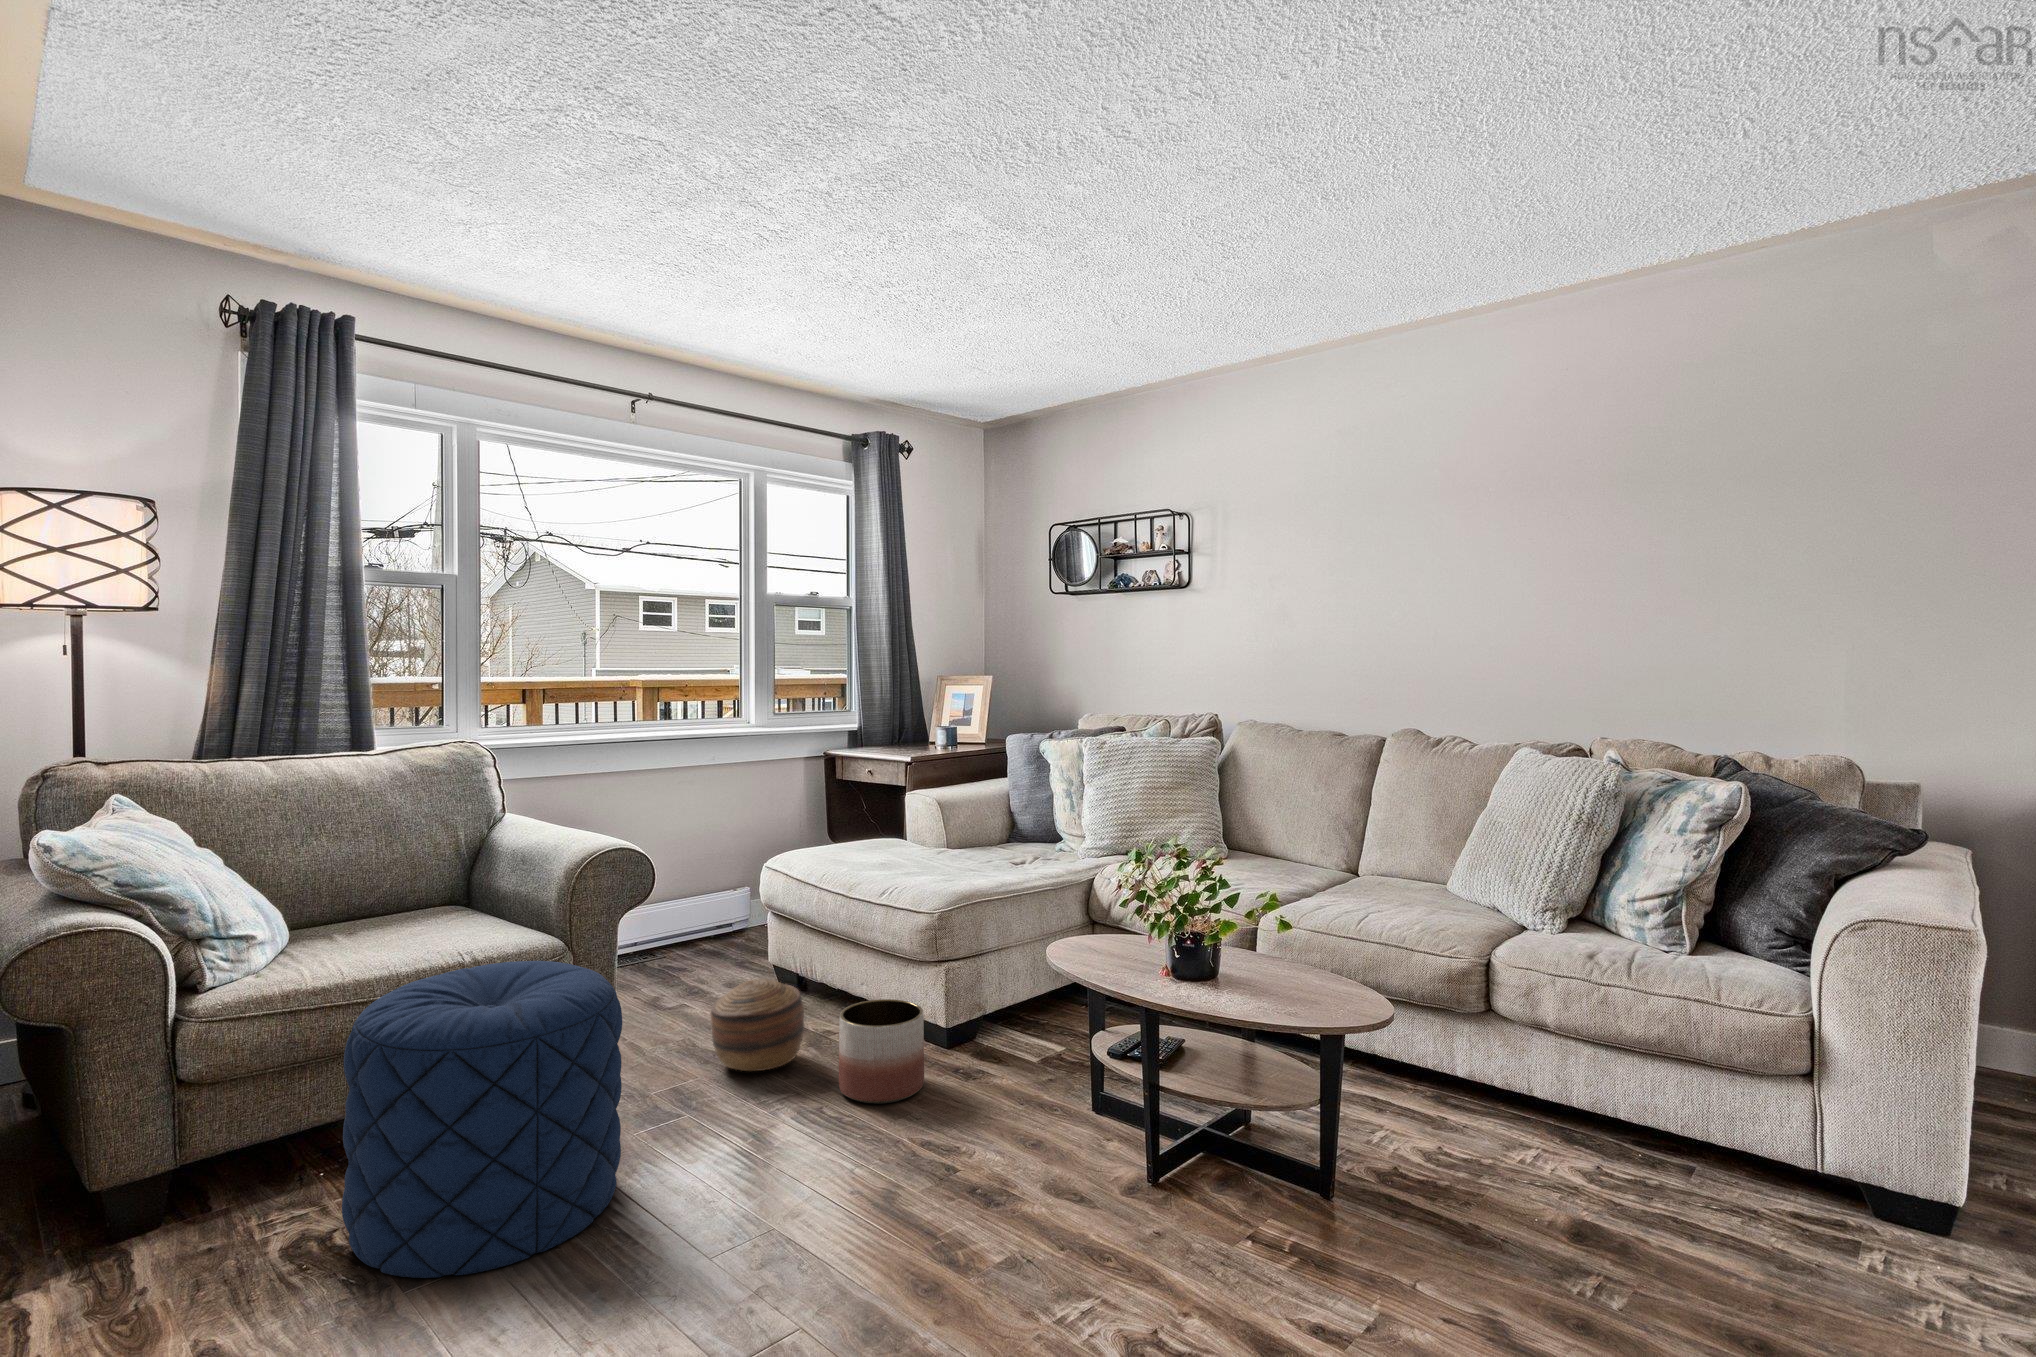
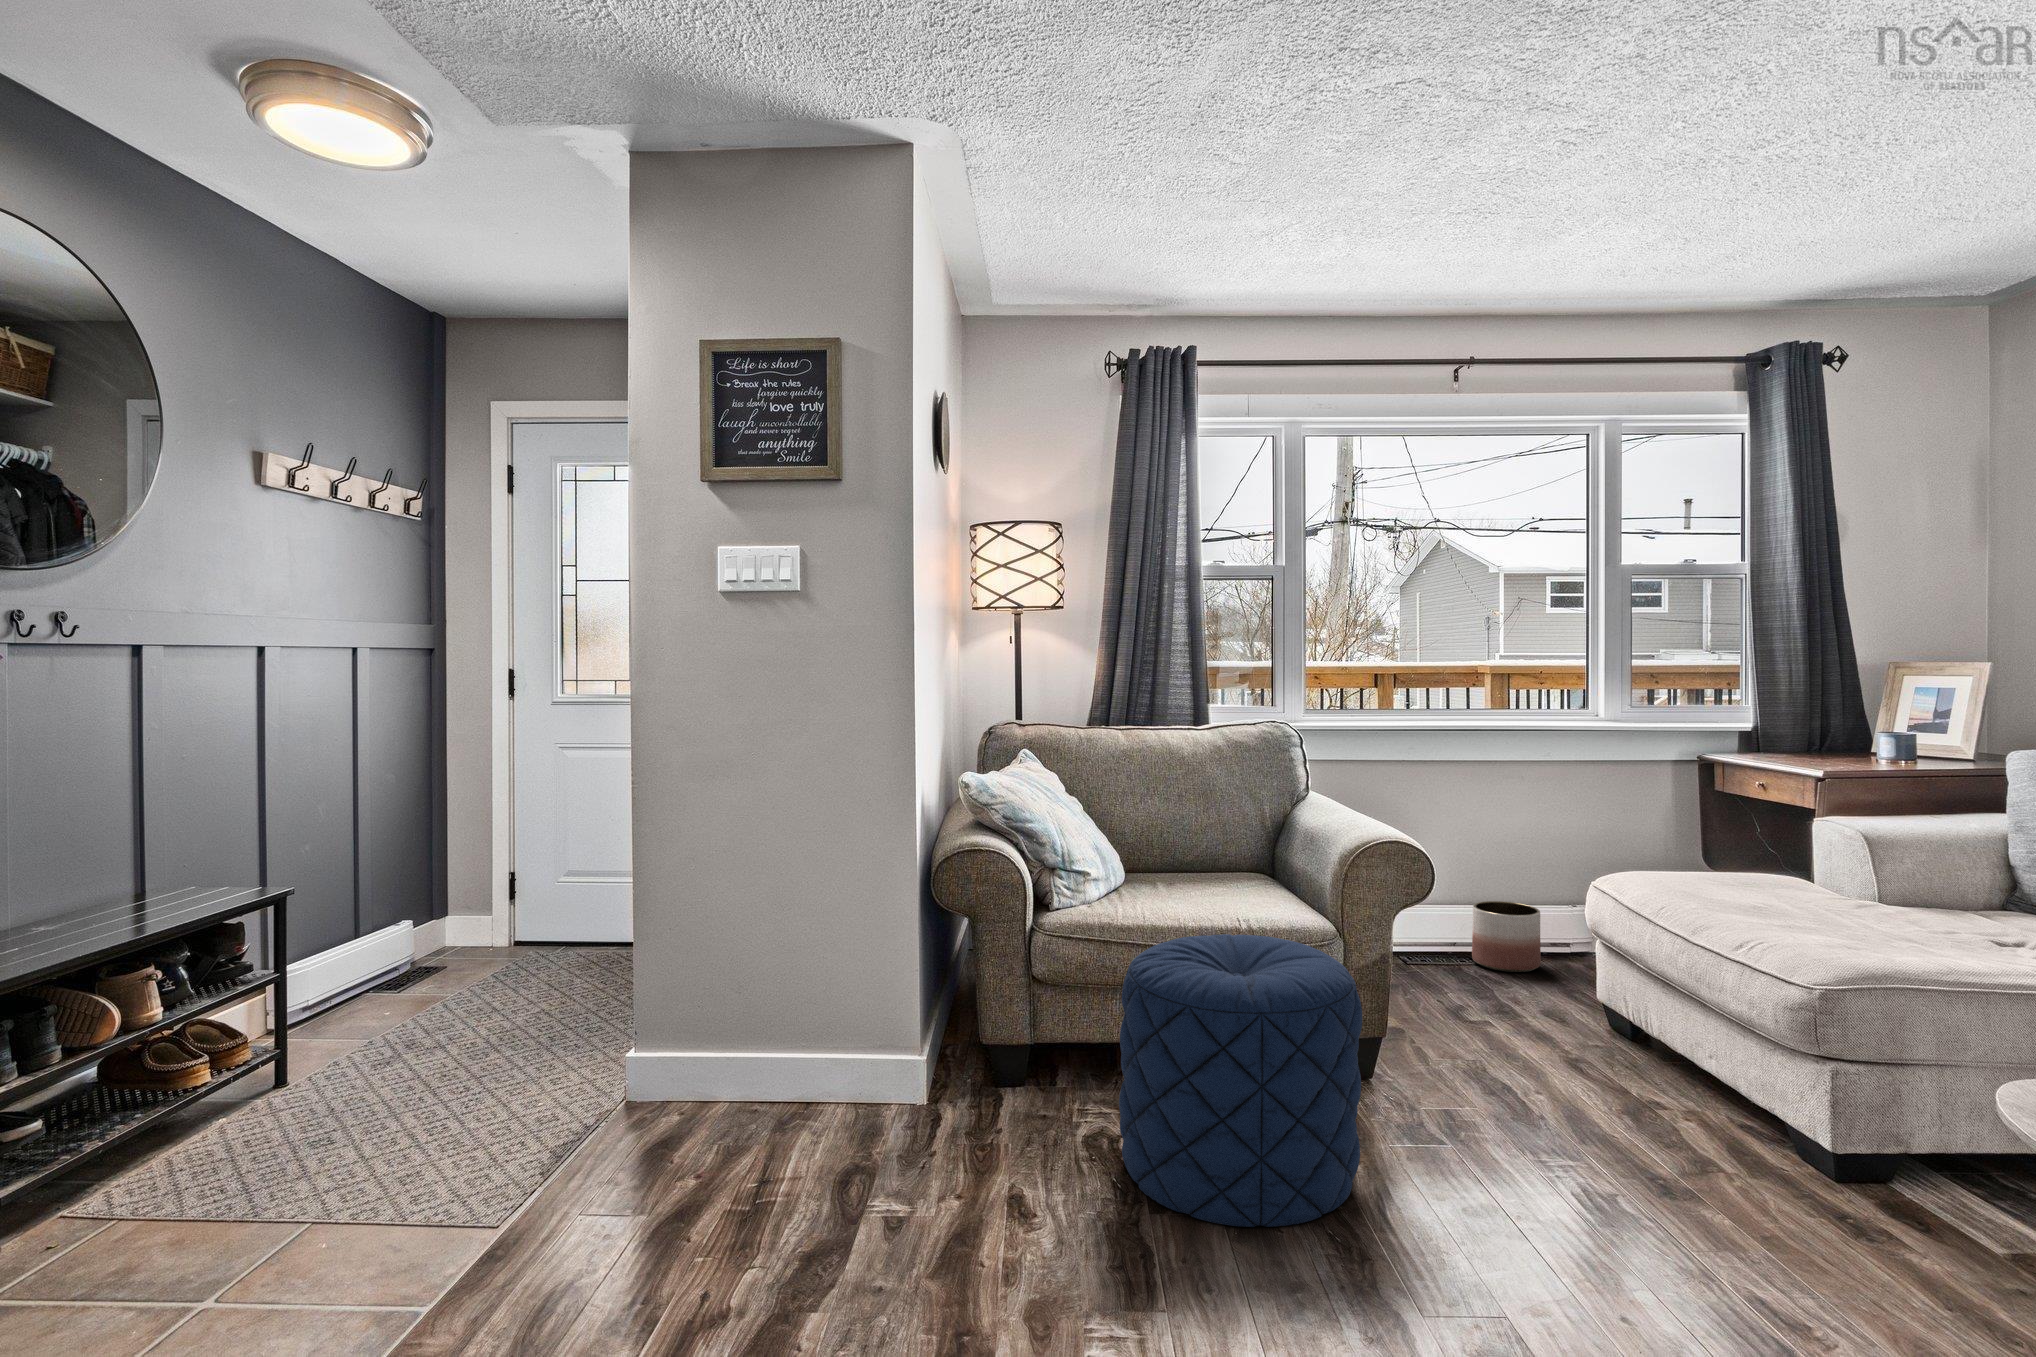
basket: present [710,979,804,1071] -> none [1494,1014,1612,1124]
planter: present [839,999,924,1104] -> present [1472,901,1541,972]

